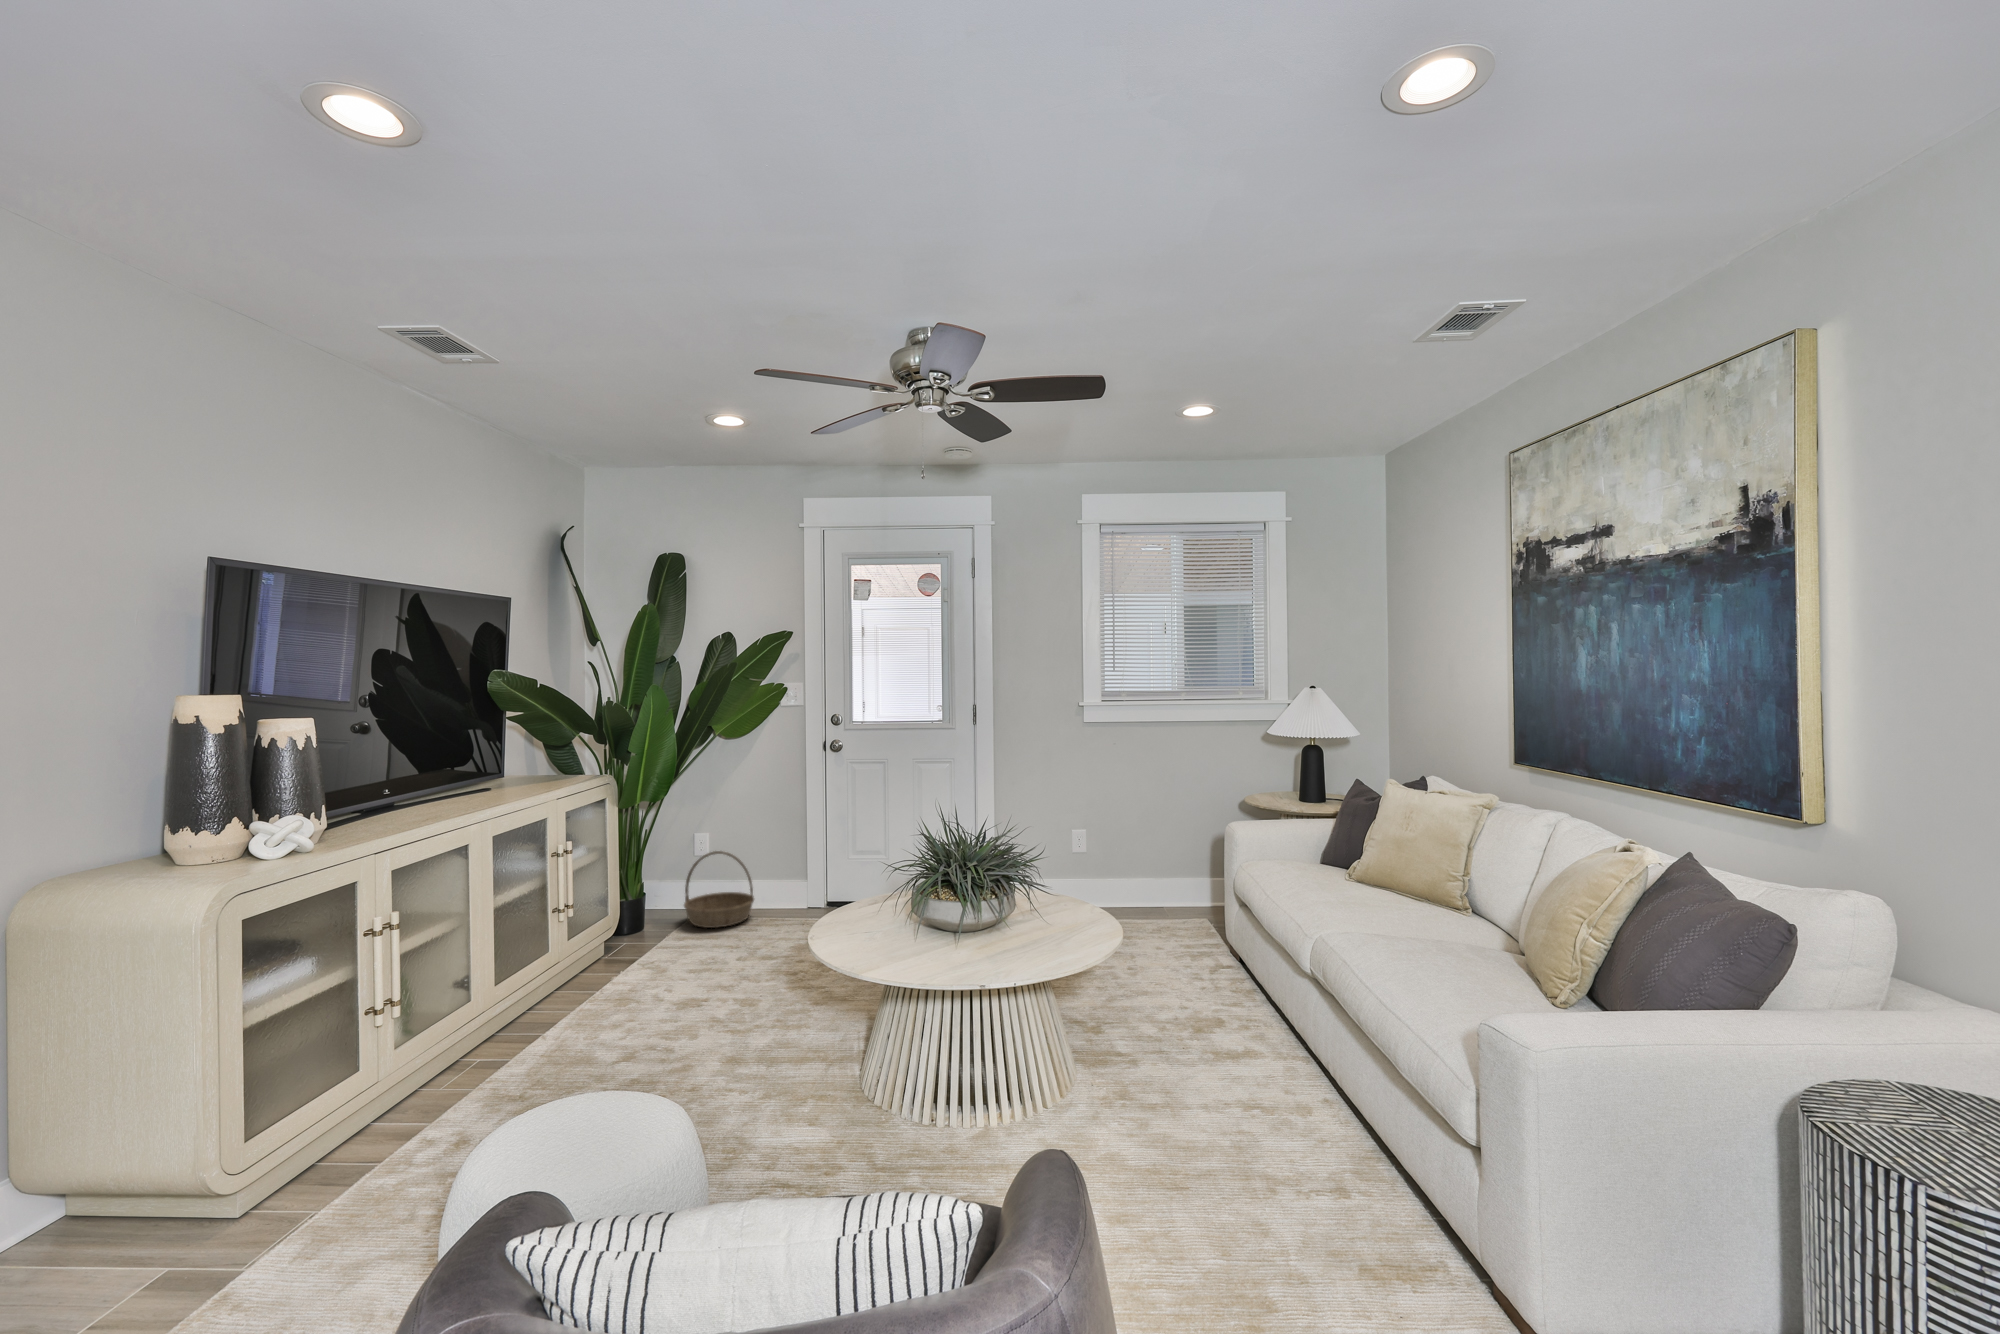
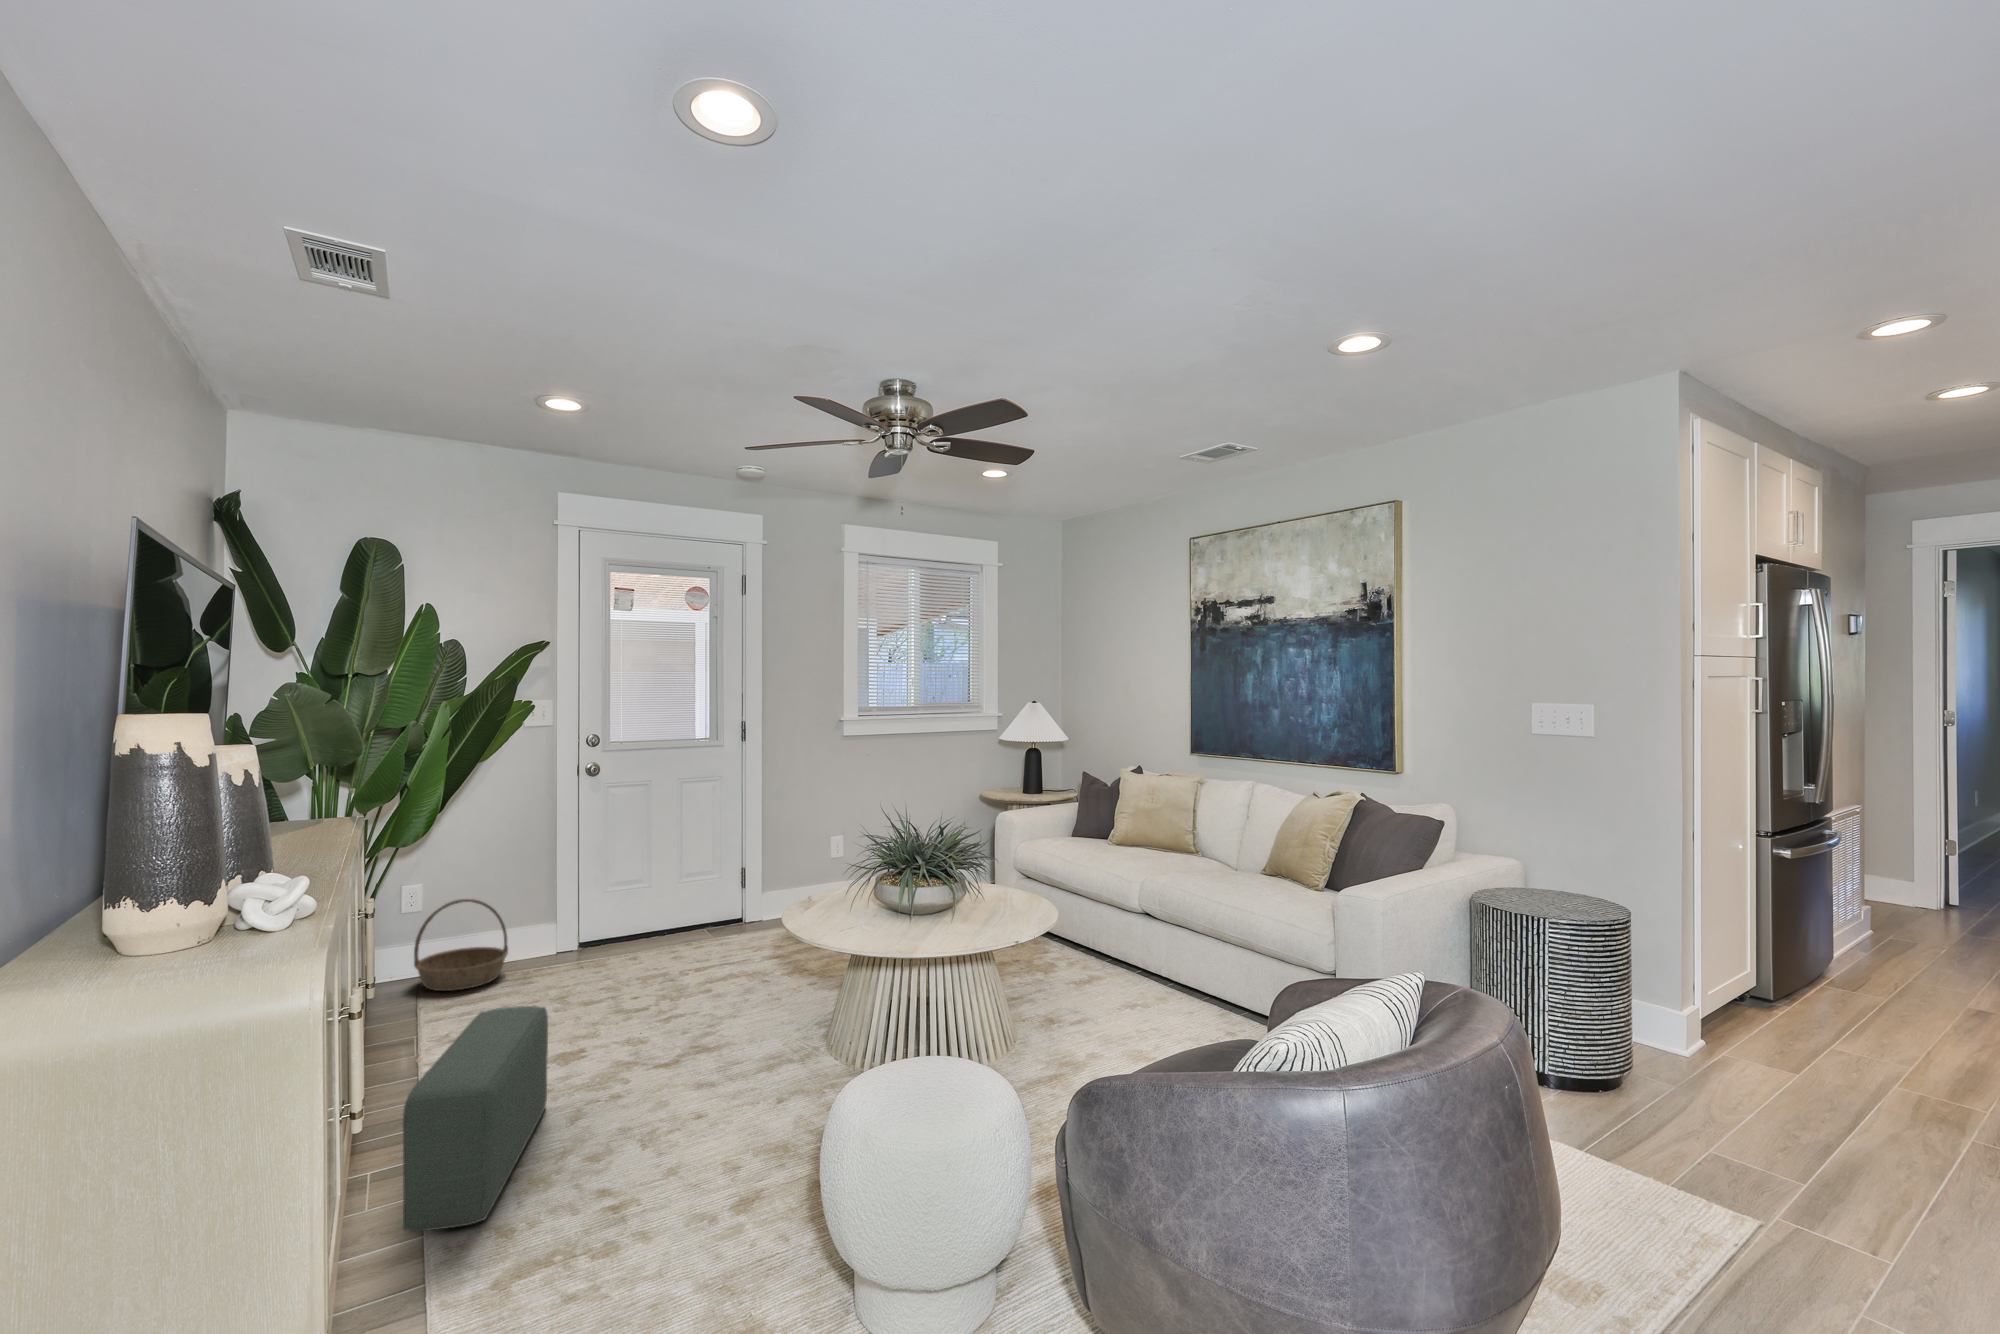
pouf: none [371,957,602,1151] -> present [403,1006,548,1232]

